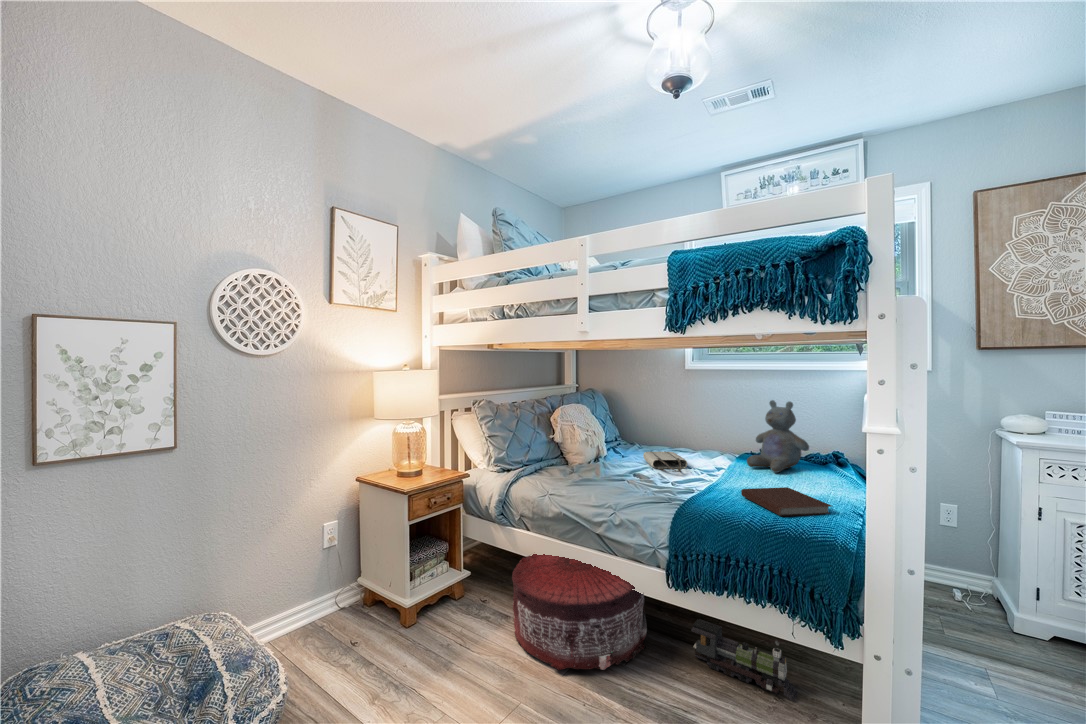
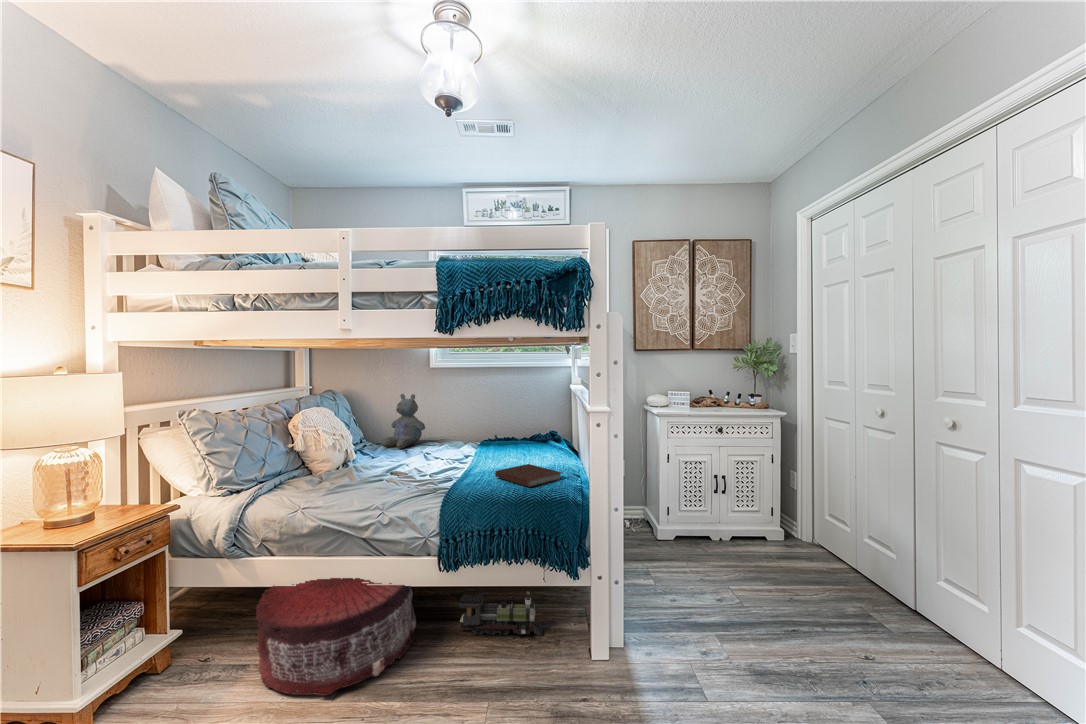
stuffed bear: present [747,400,809,473] -> present [381,394,425,449]
tote bag: present [643,451,687,472] -> none [396,448,441,466]

